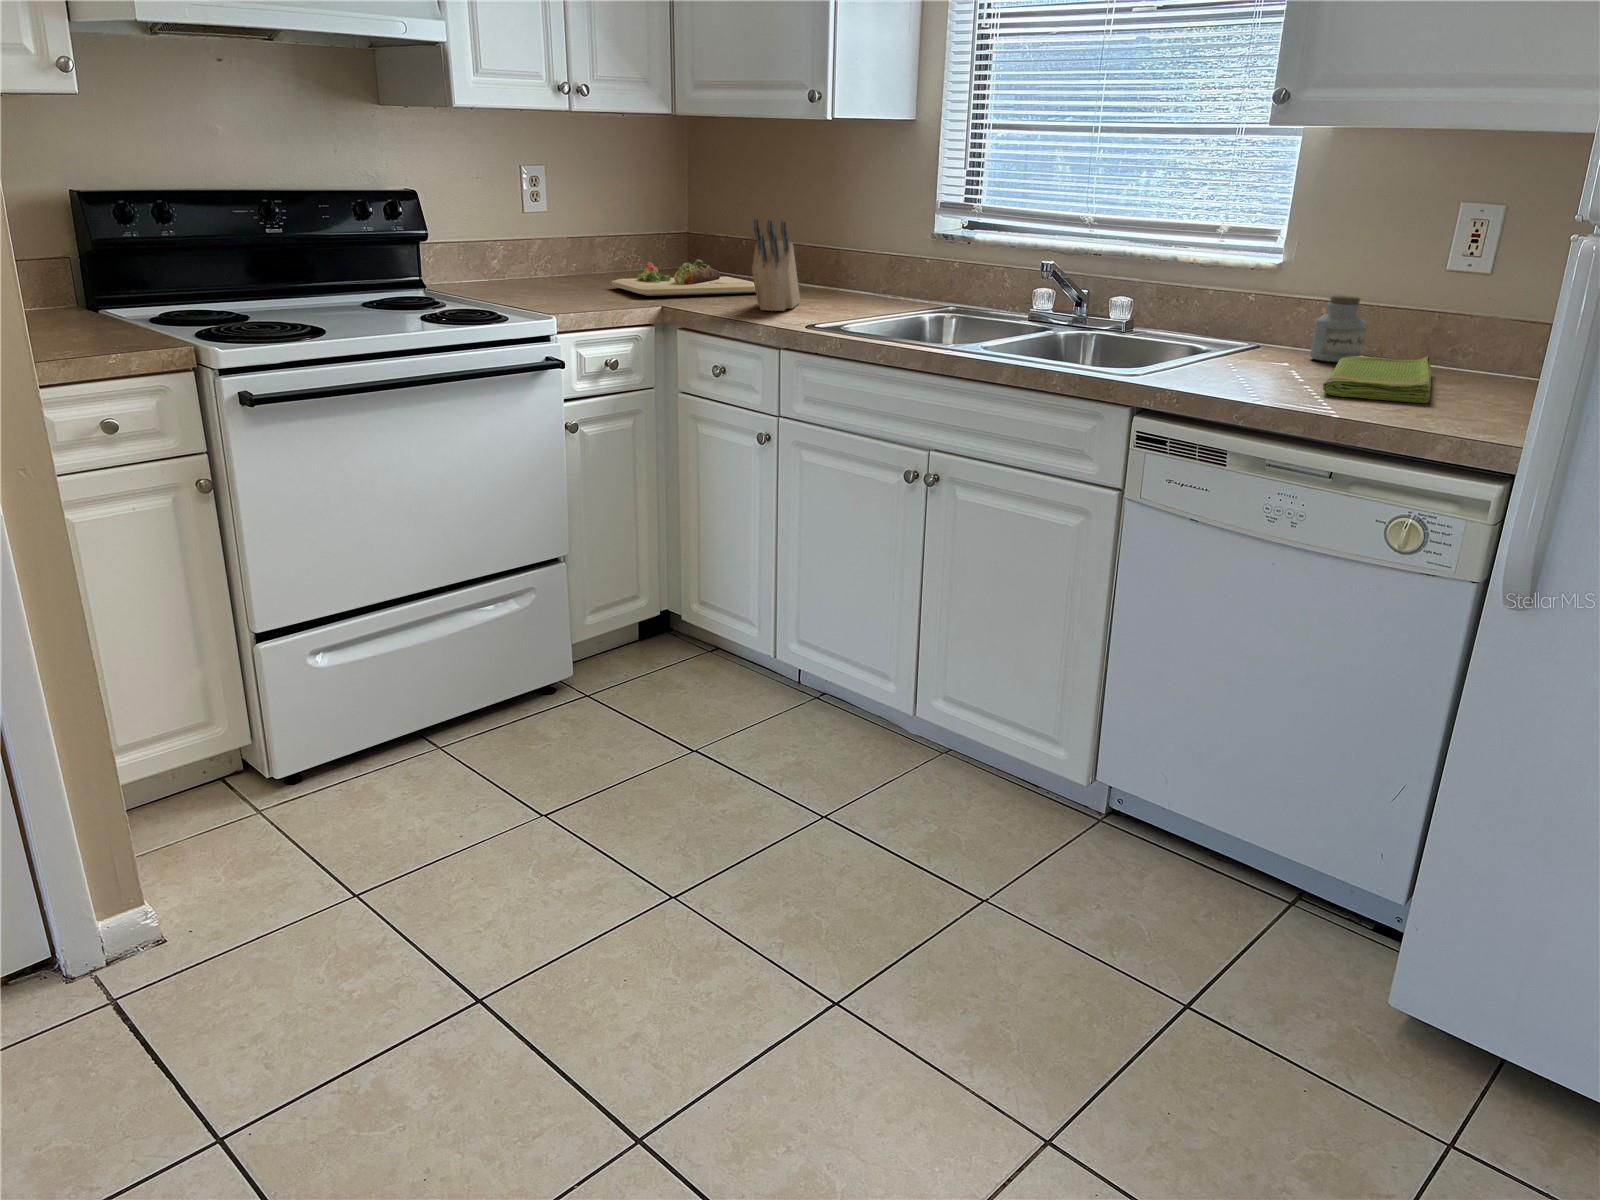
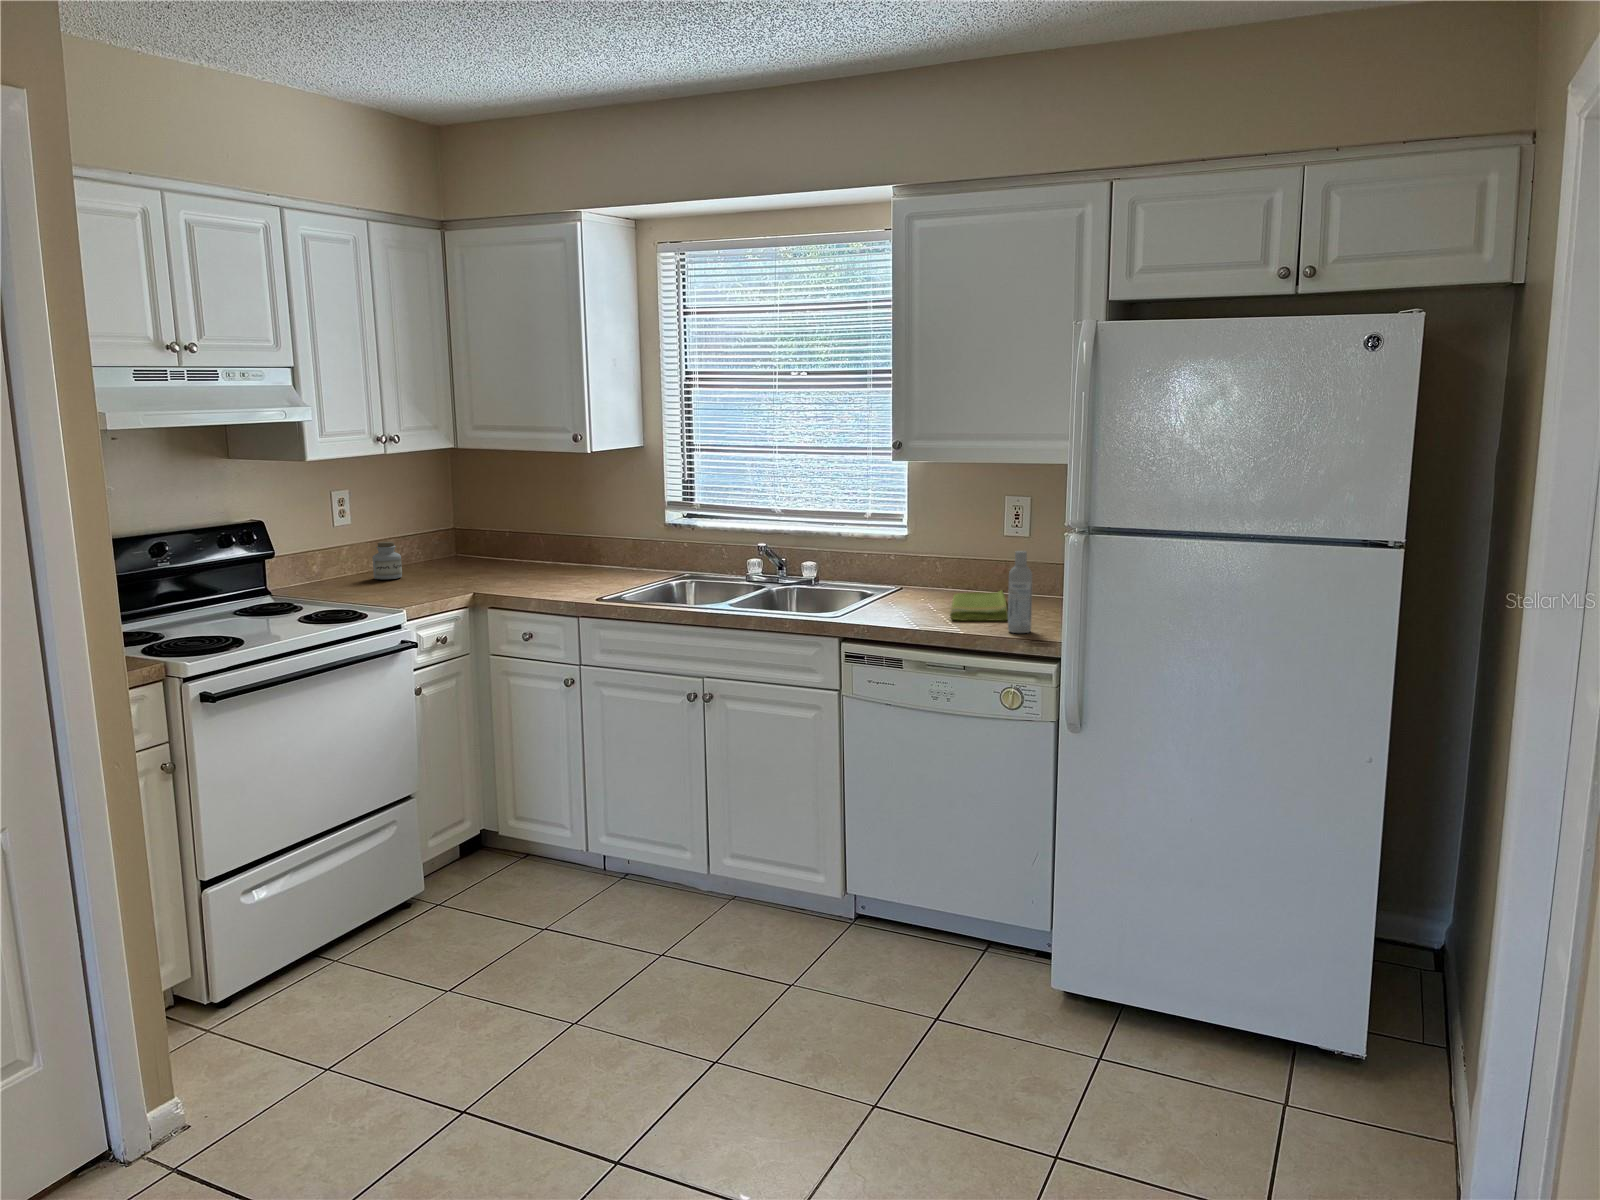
knife block: present [752,219,800,311] -> none [547,527,577,590]
cutting board: present [612,260,756,296] -> none [418,553,544,585]
bottle: none [1425,273,1494,426] -> present [1008,551,1032,633]
jar: present [1310,295,1367,362] -> present [372,542,402,580]

